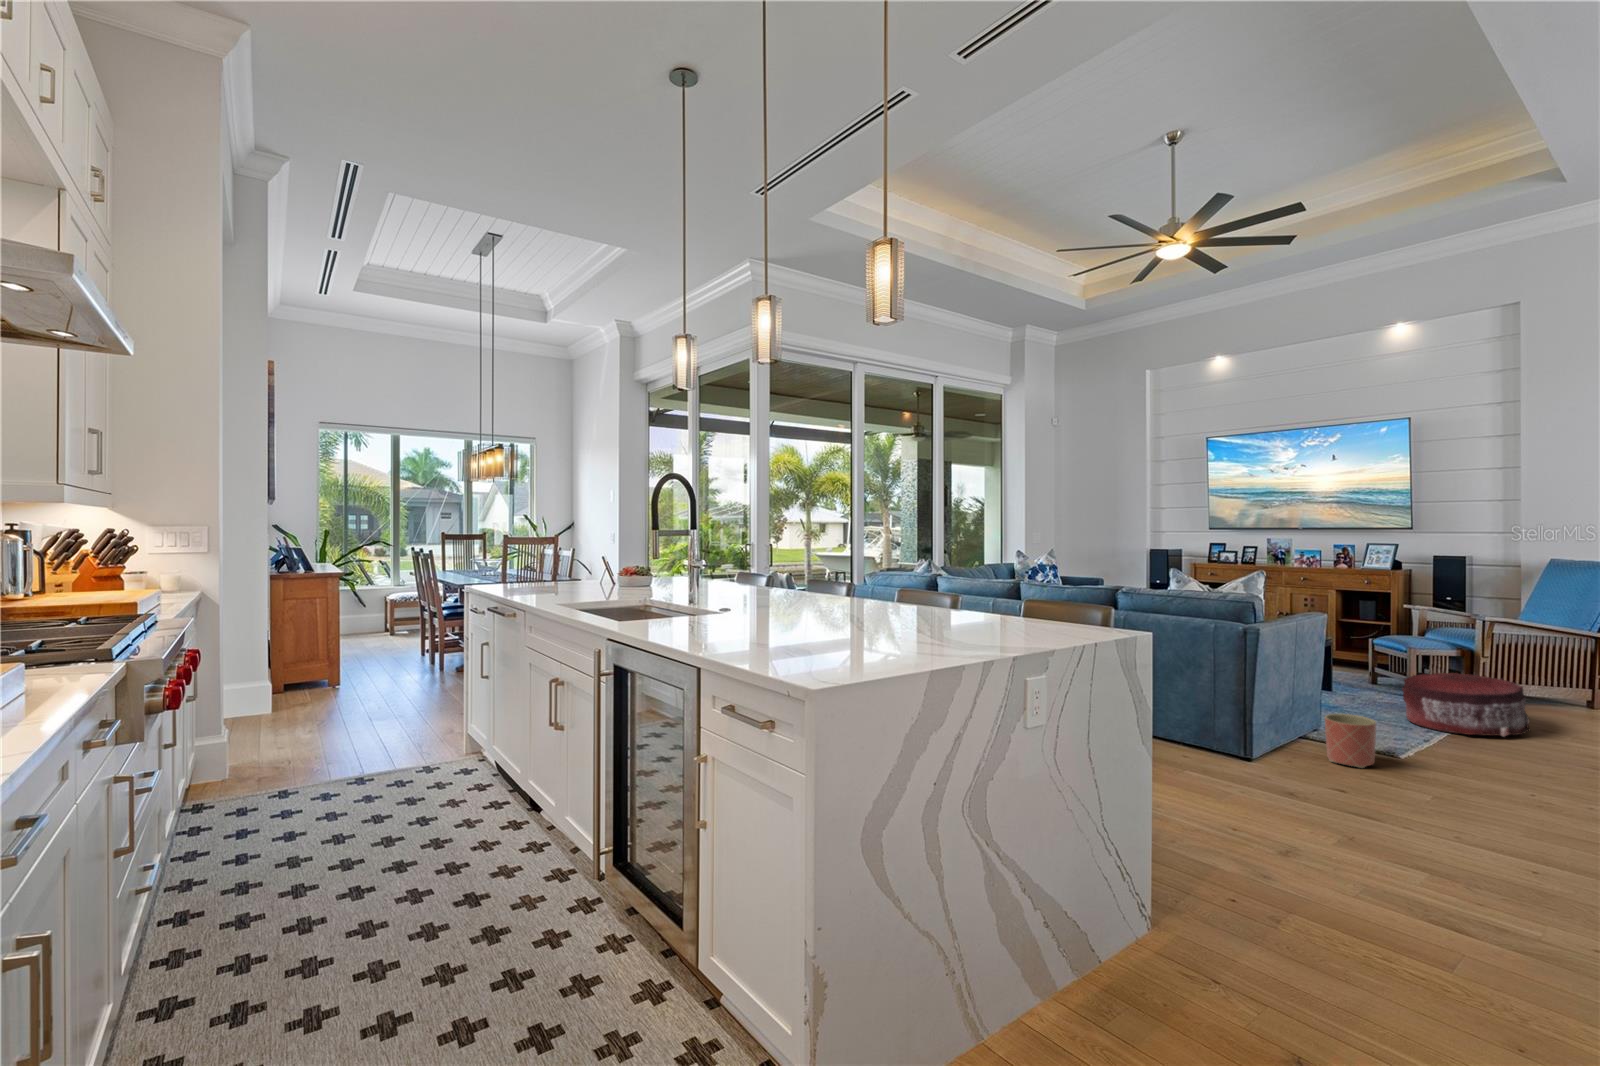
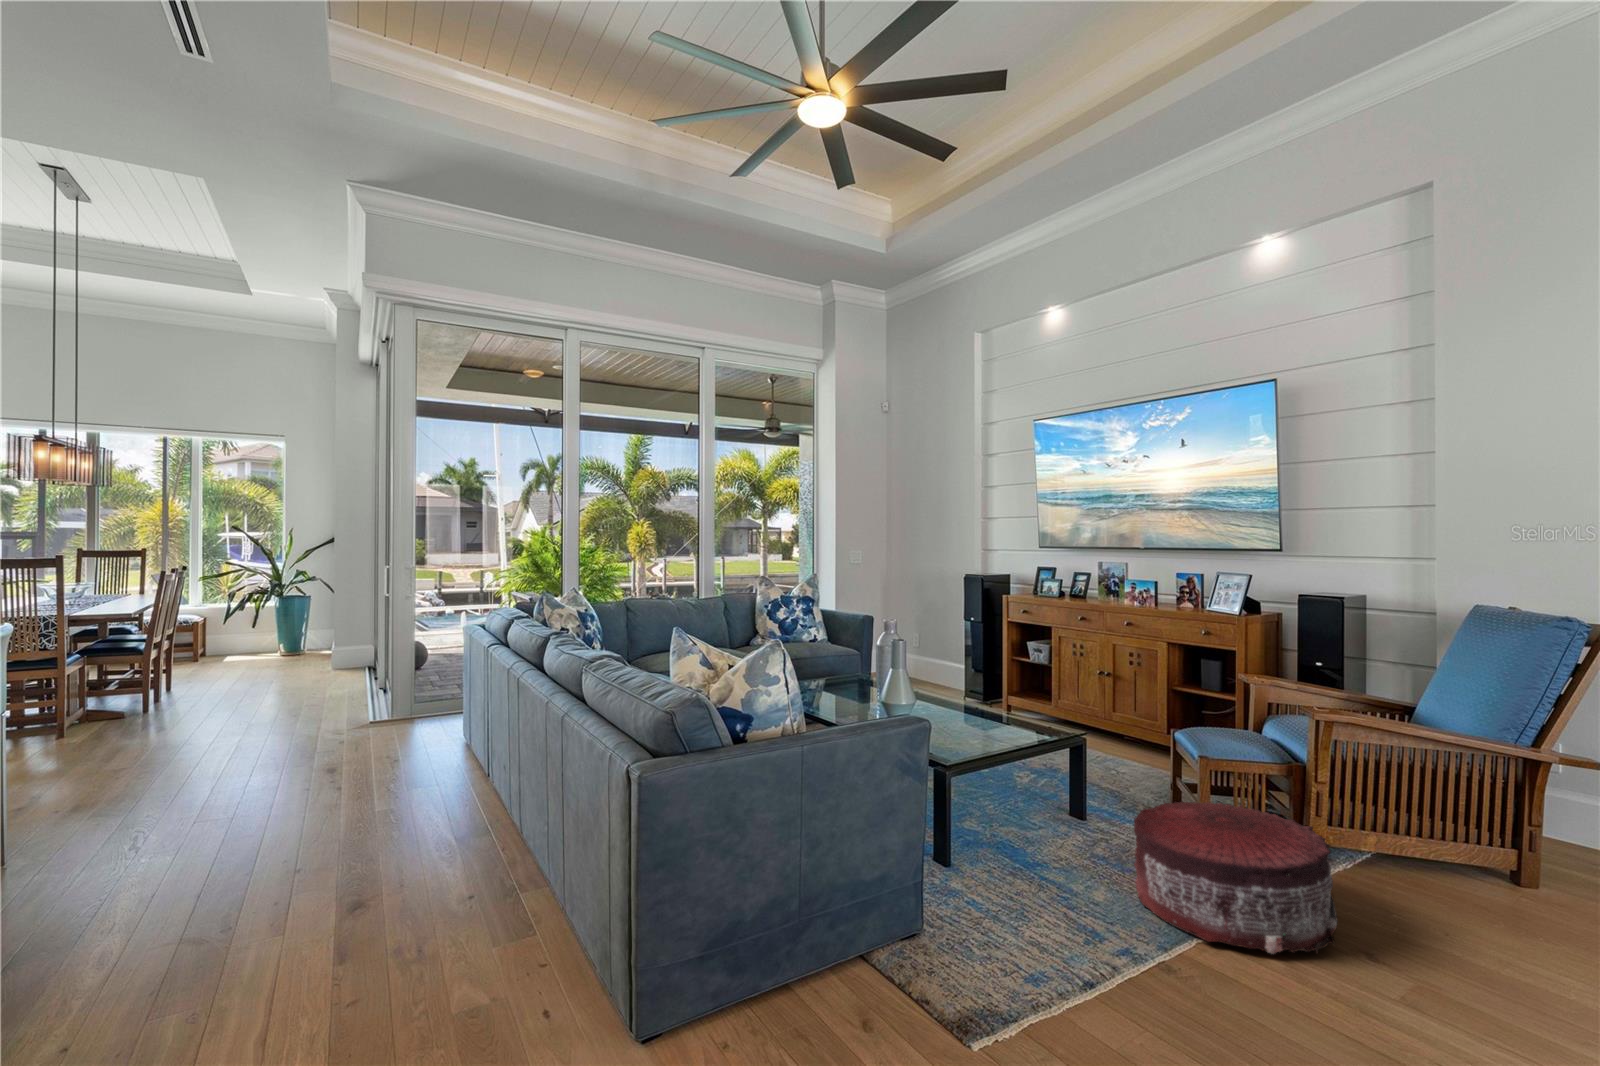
planter: present [1325,714,1376,768] -> none [849,891,935,1024]

